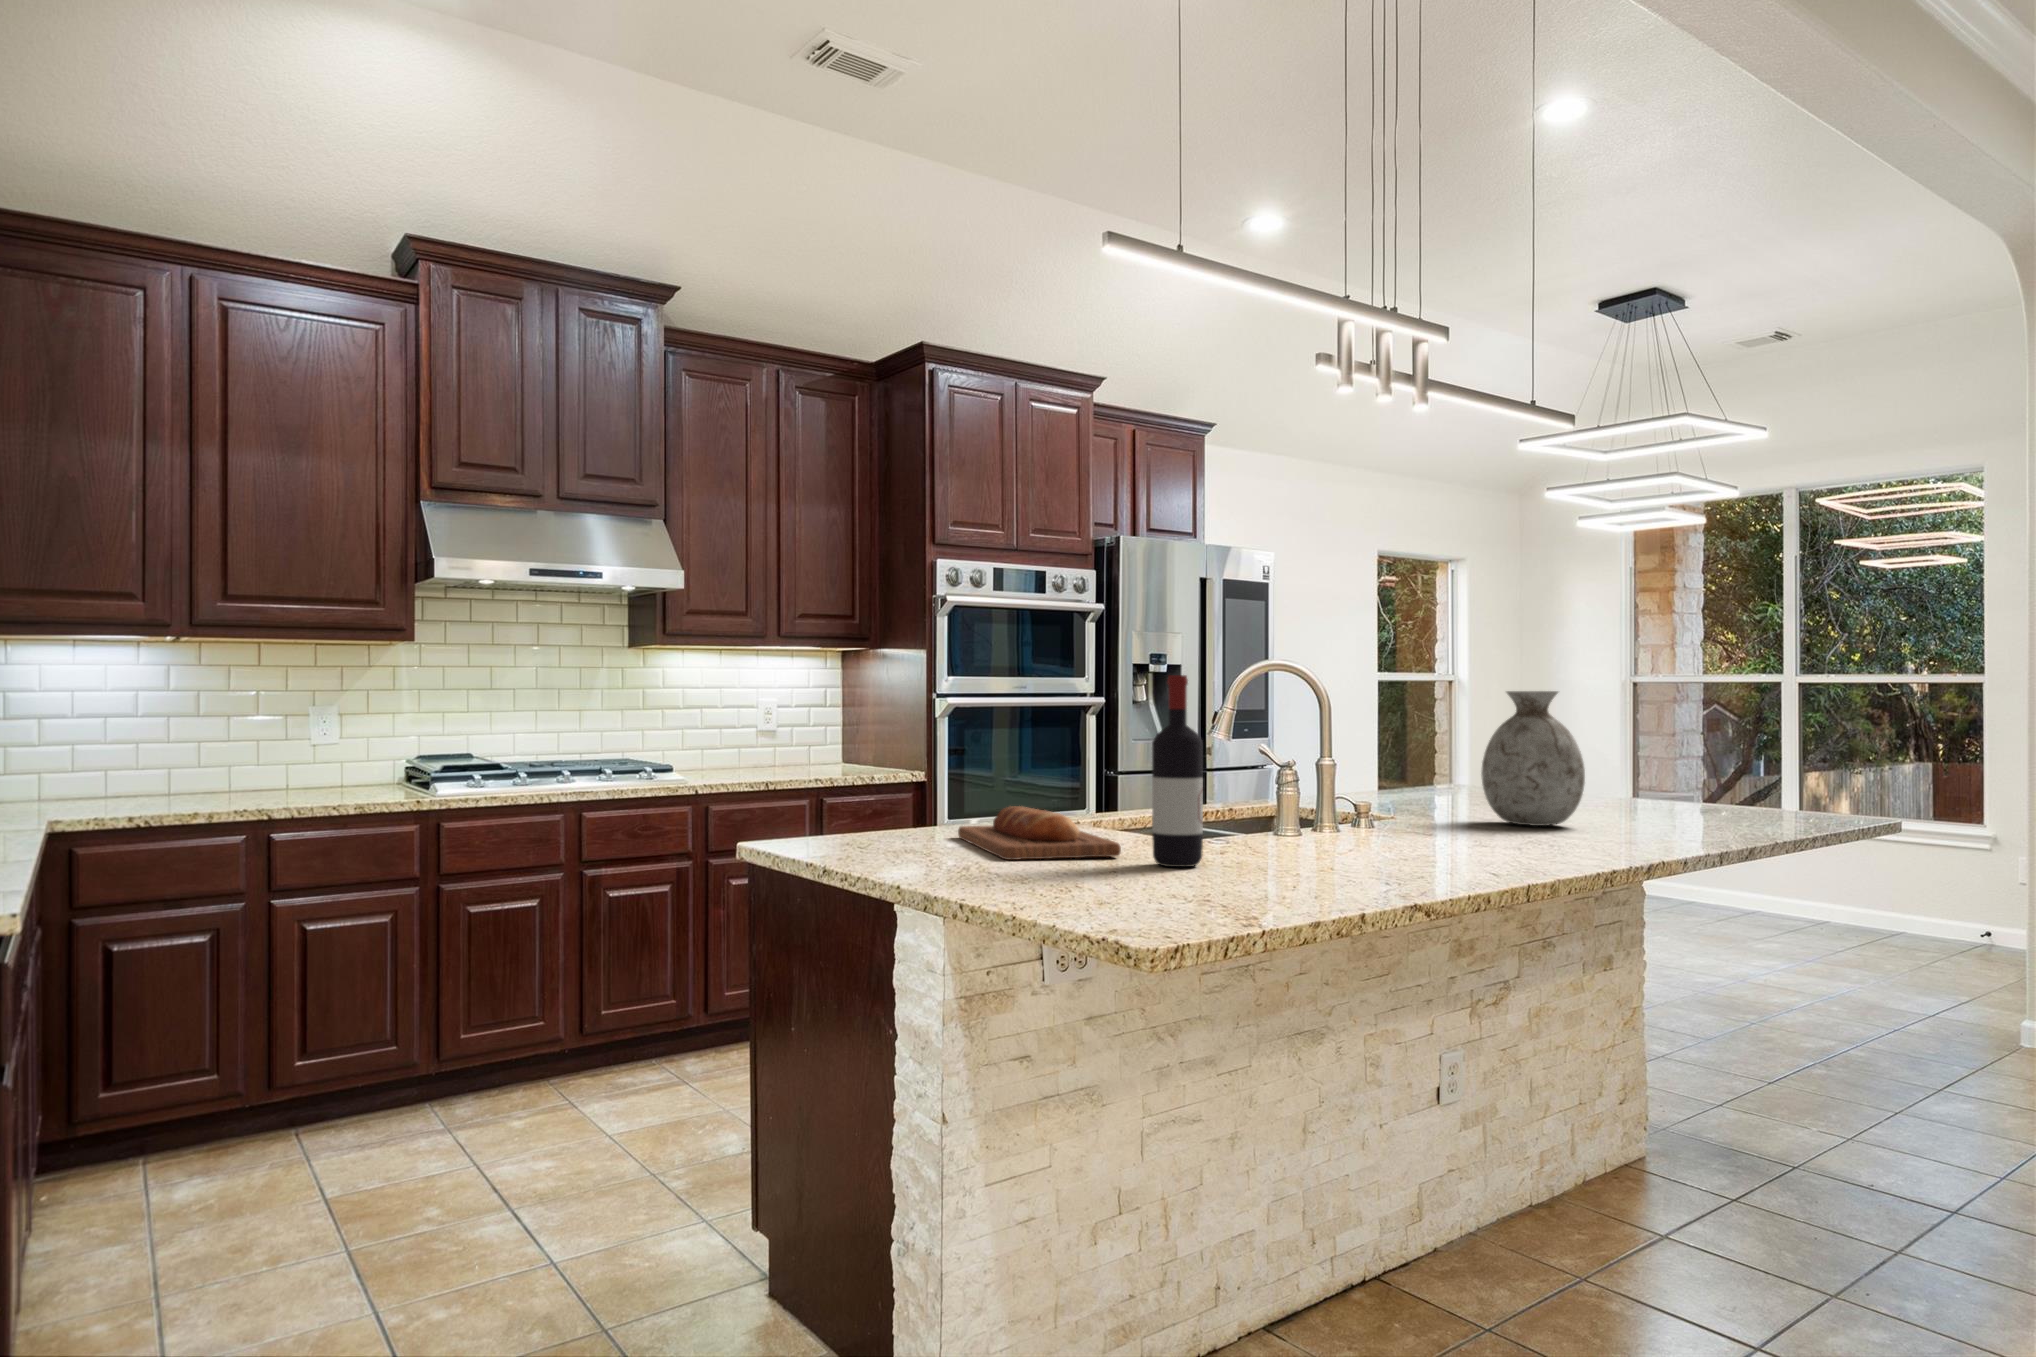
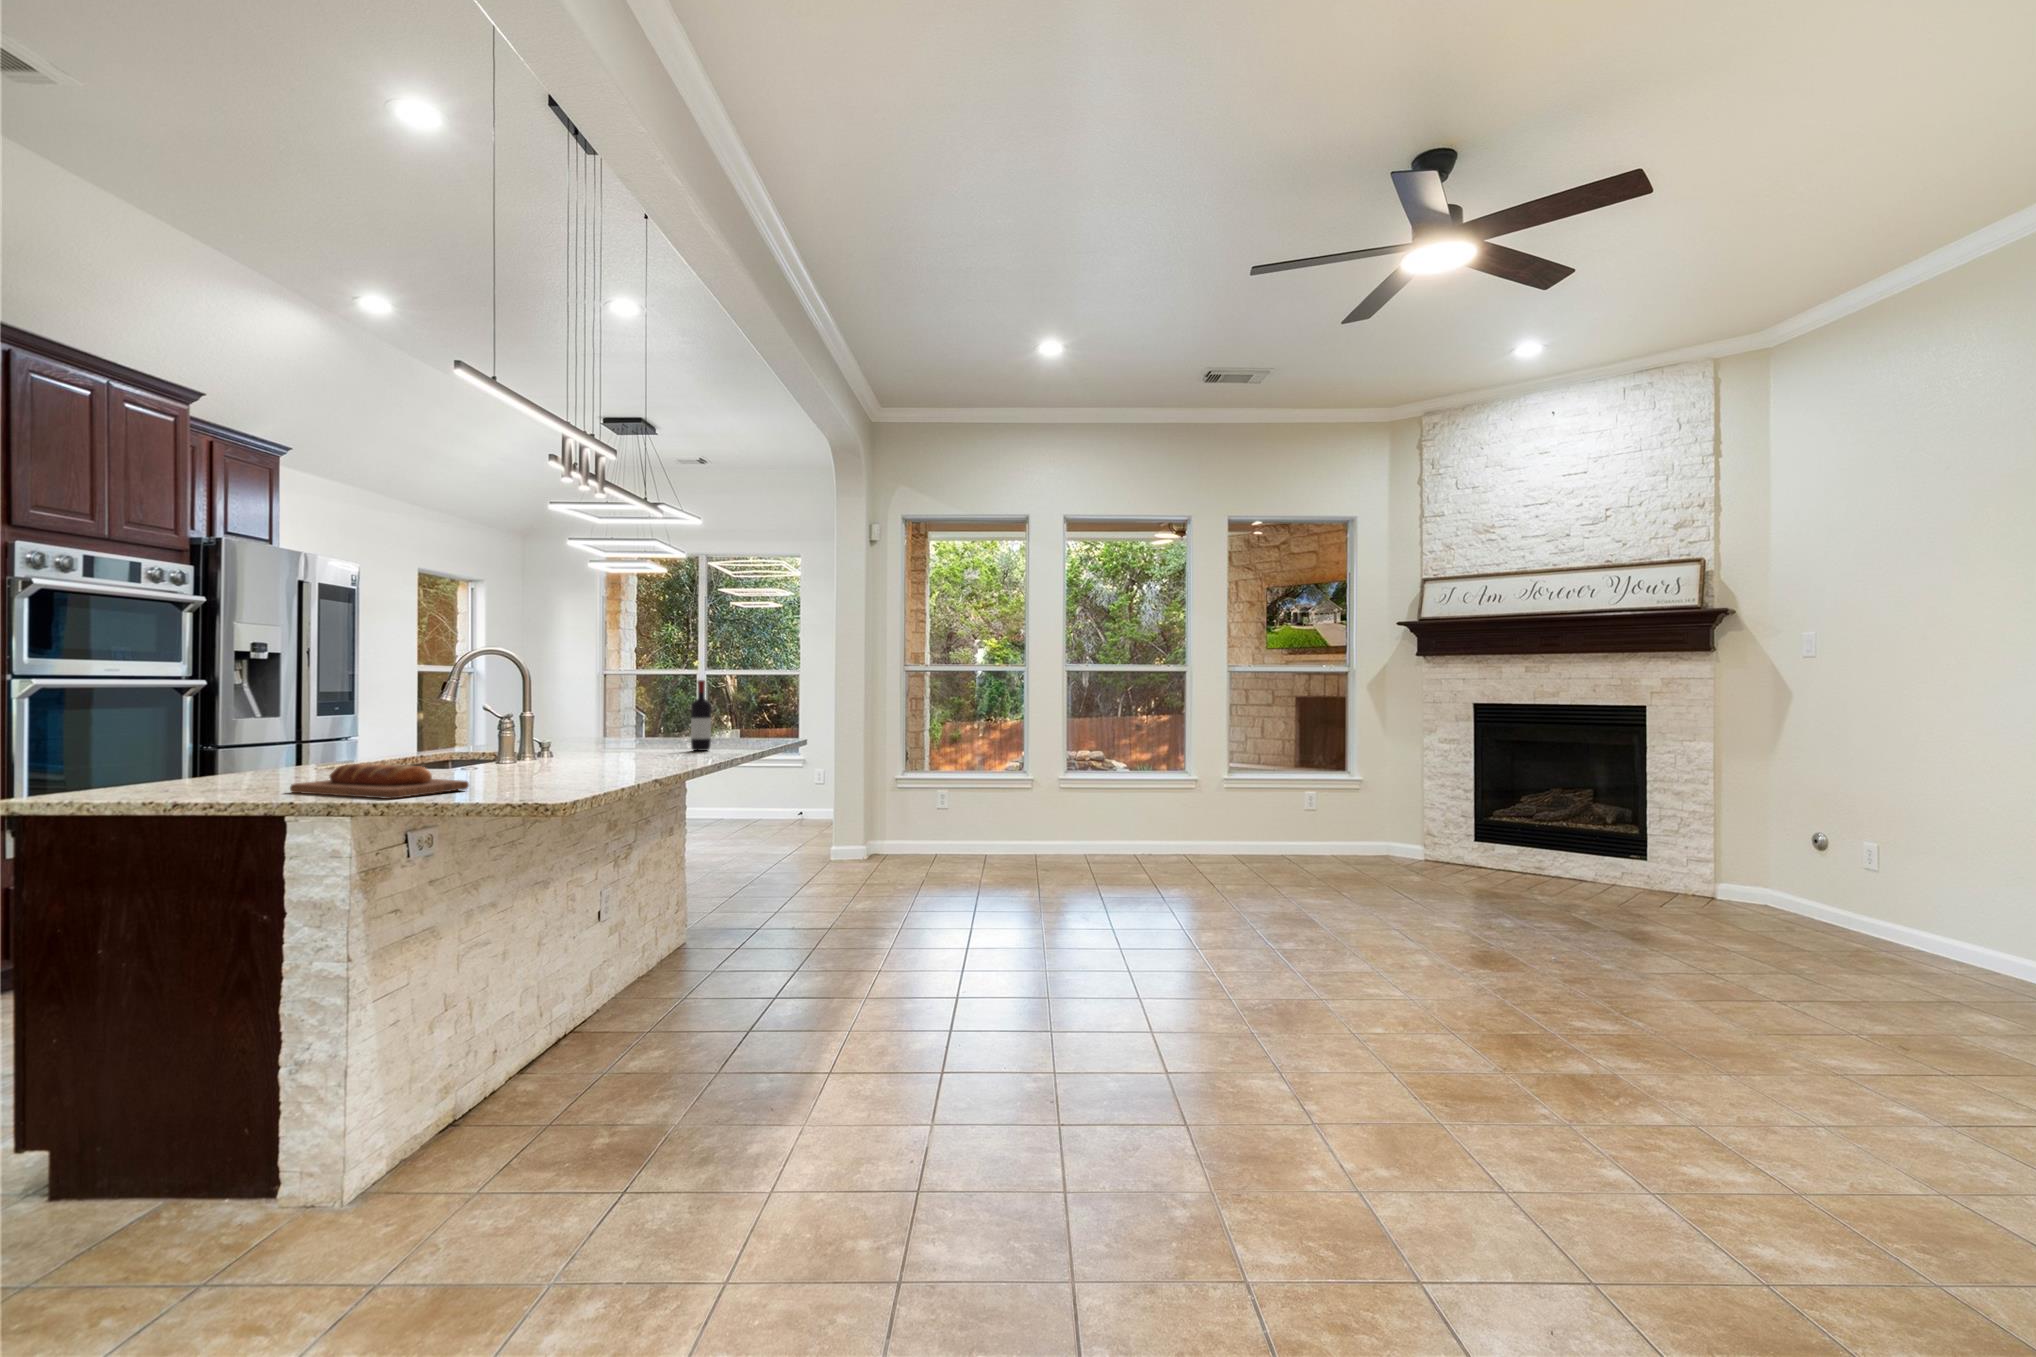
wine bottle: present [1152,675,1203,867] -> present [691,680,711,751]
vase: present [1481,691,1585,826] -> none [619,679,678,755]

